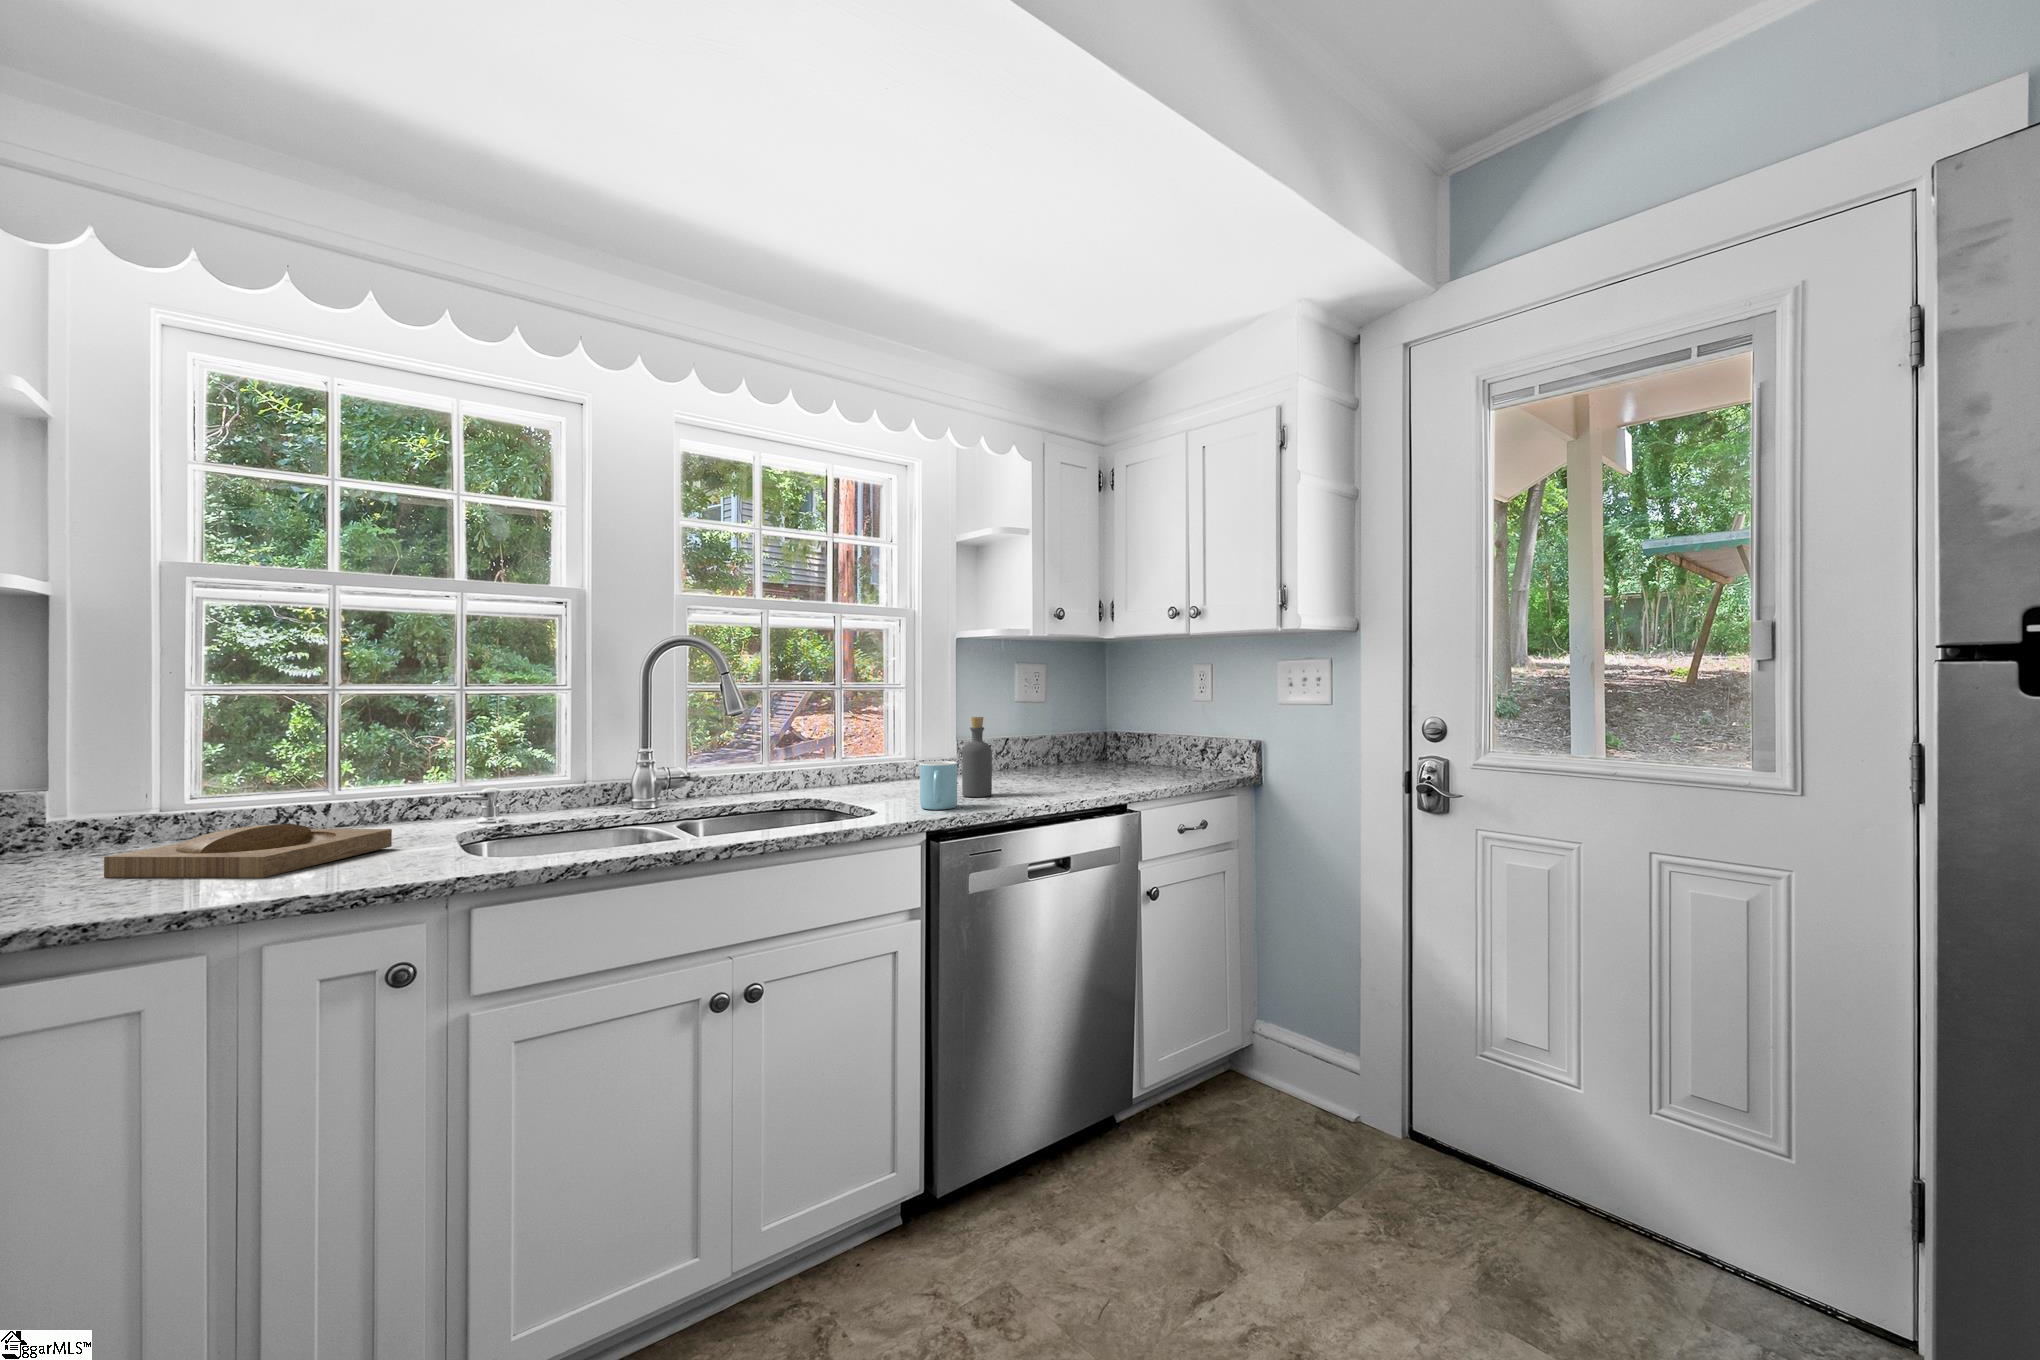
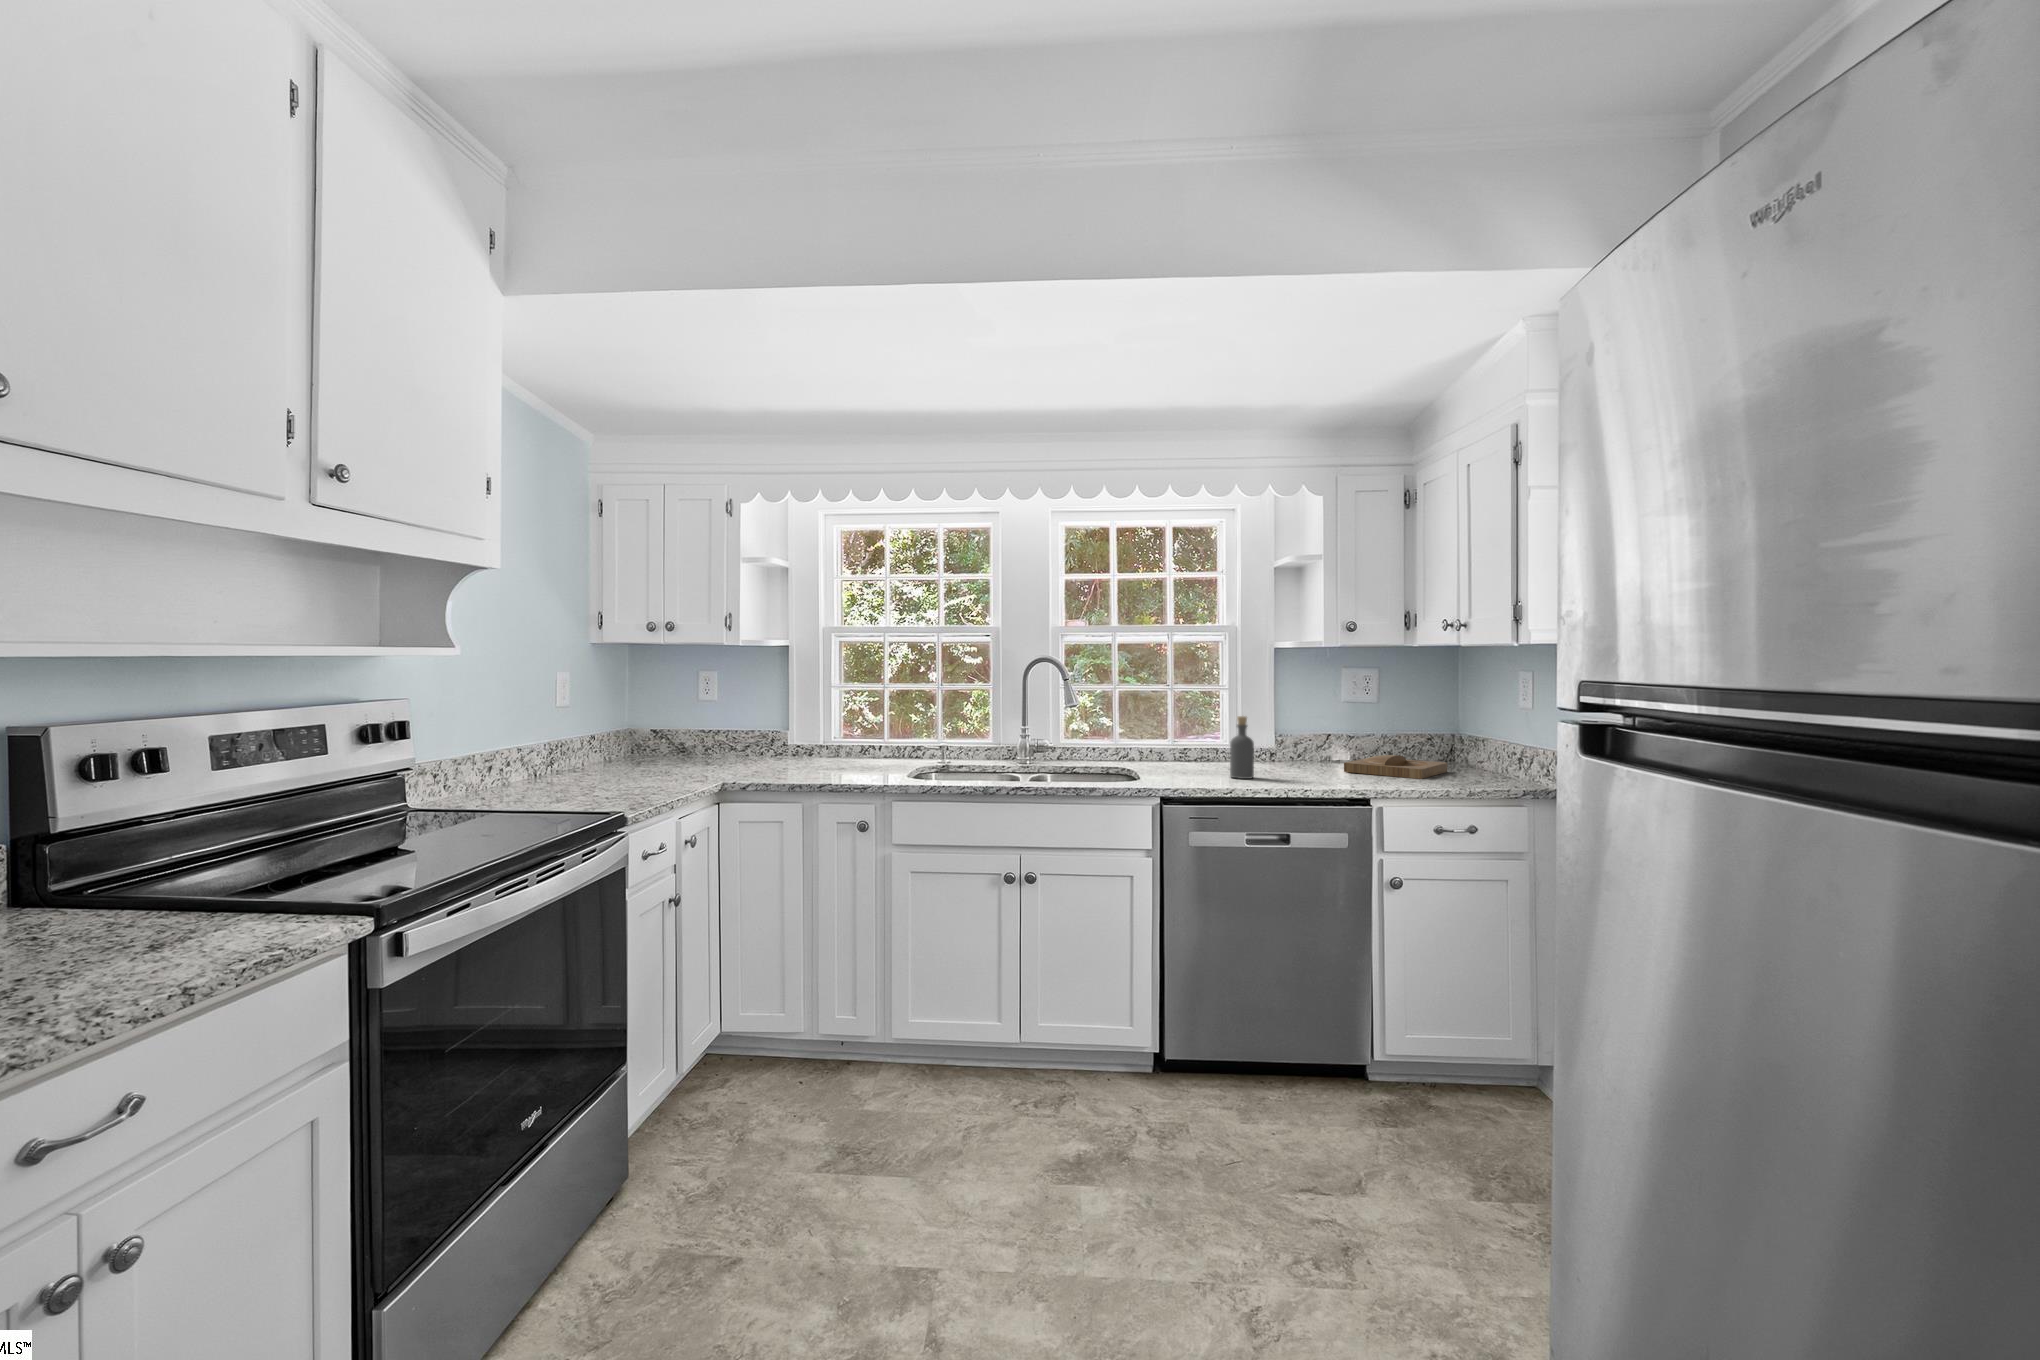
mug: present [920,761,957,810] -> none [1176,748,1204,783]
tray: present [104,824,392,878] -> present [1344,755,1447,779]

